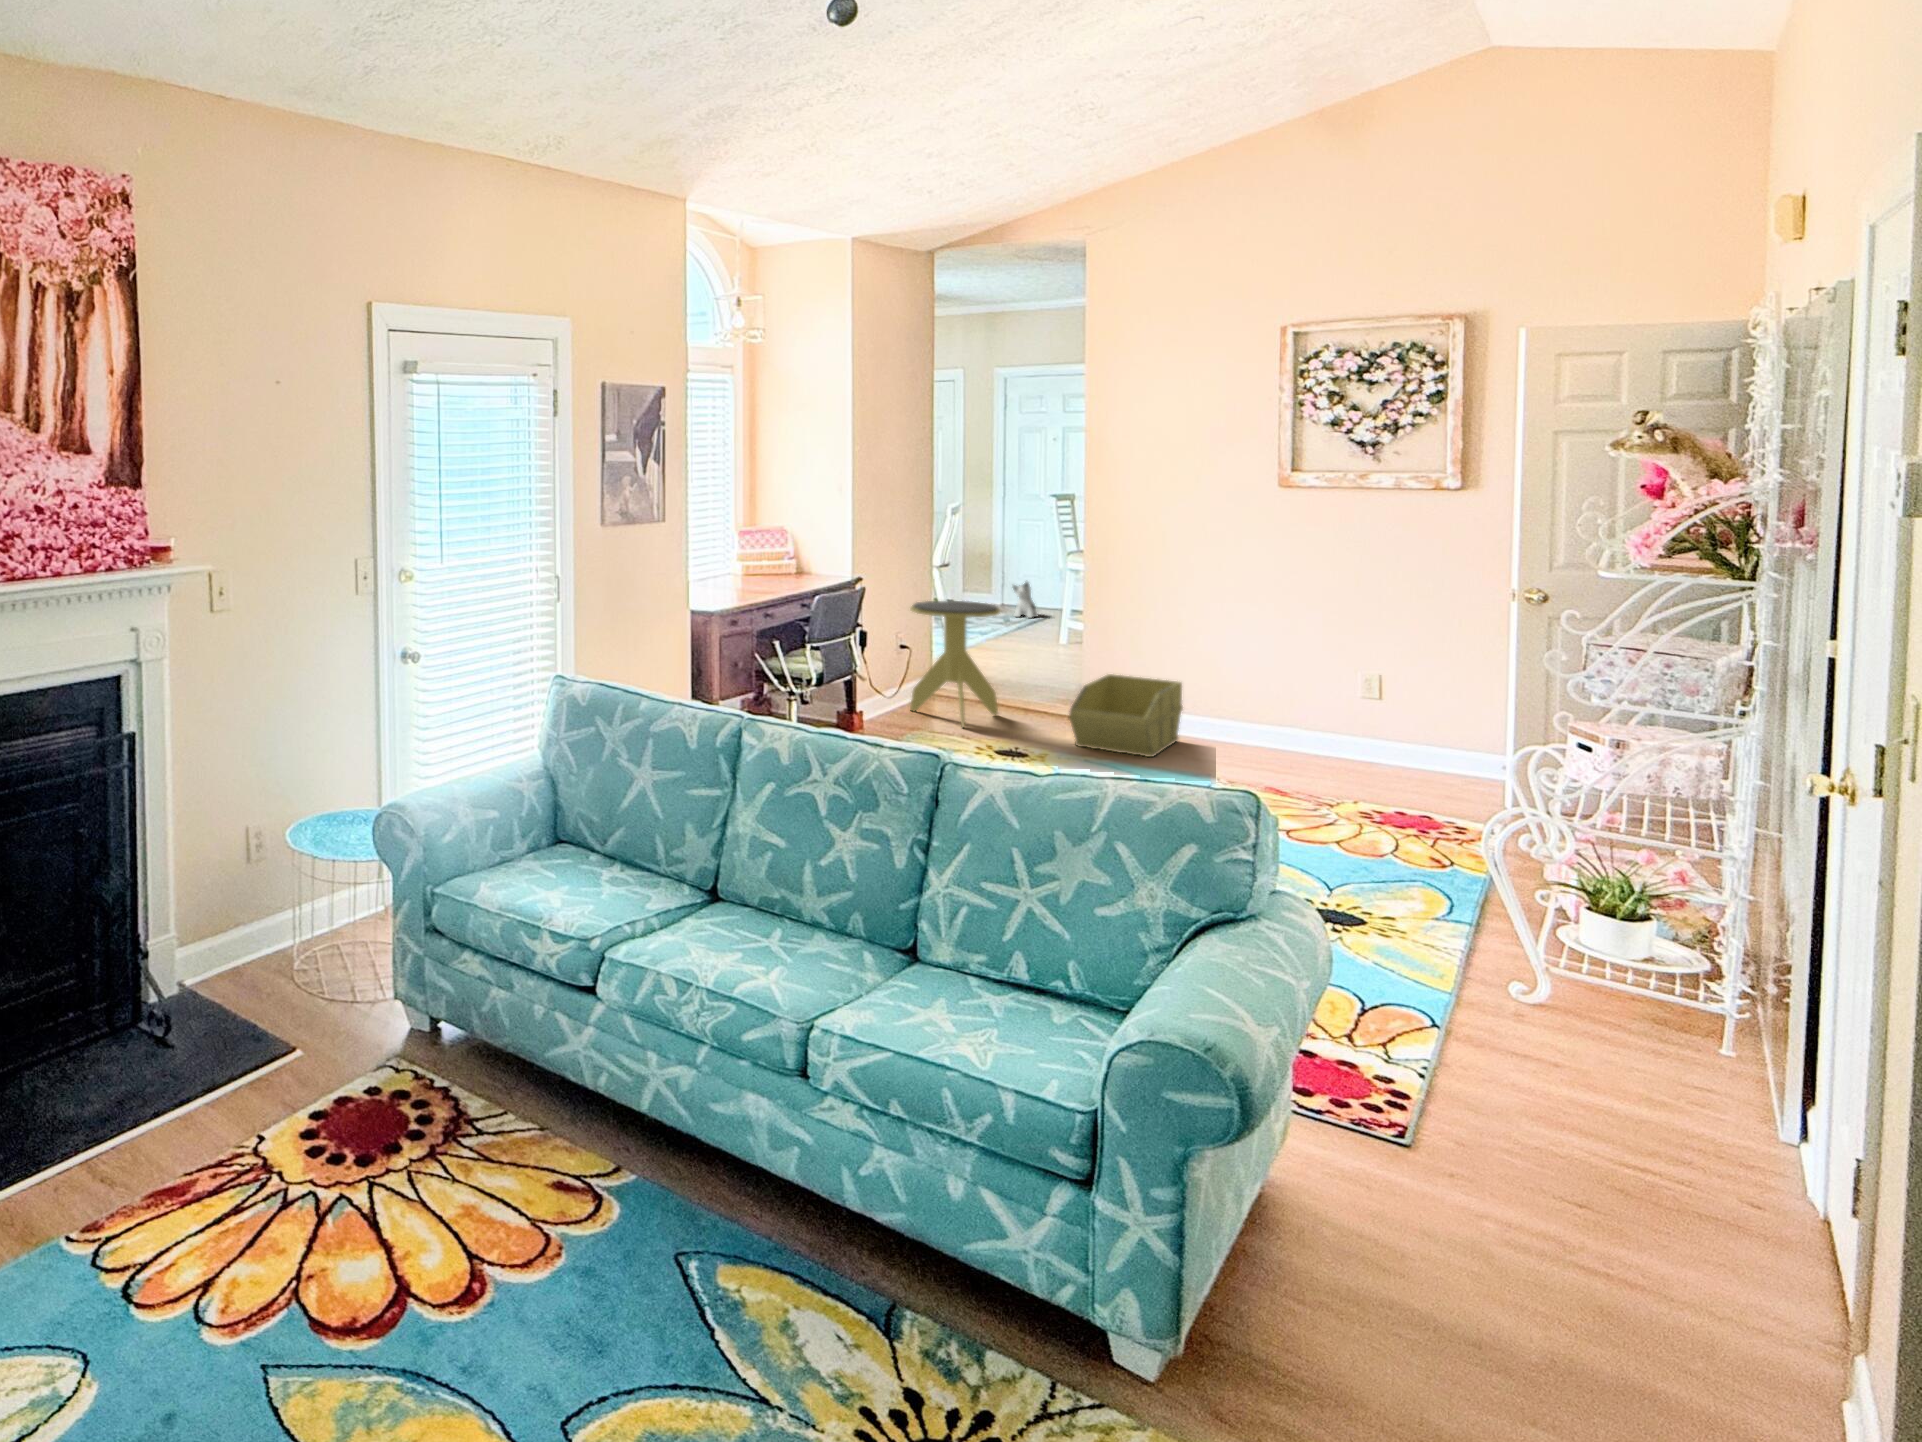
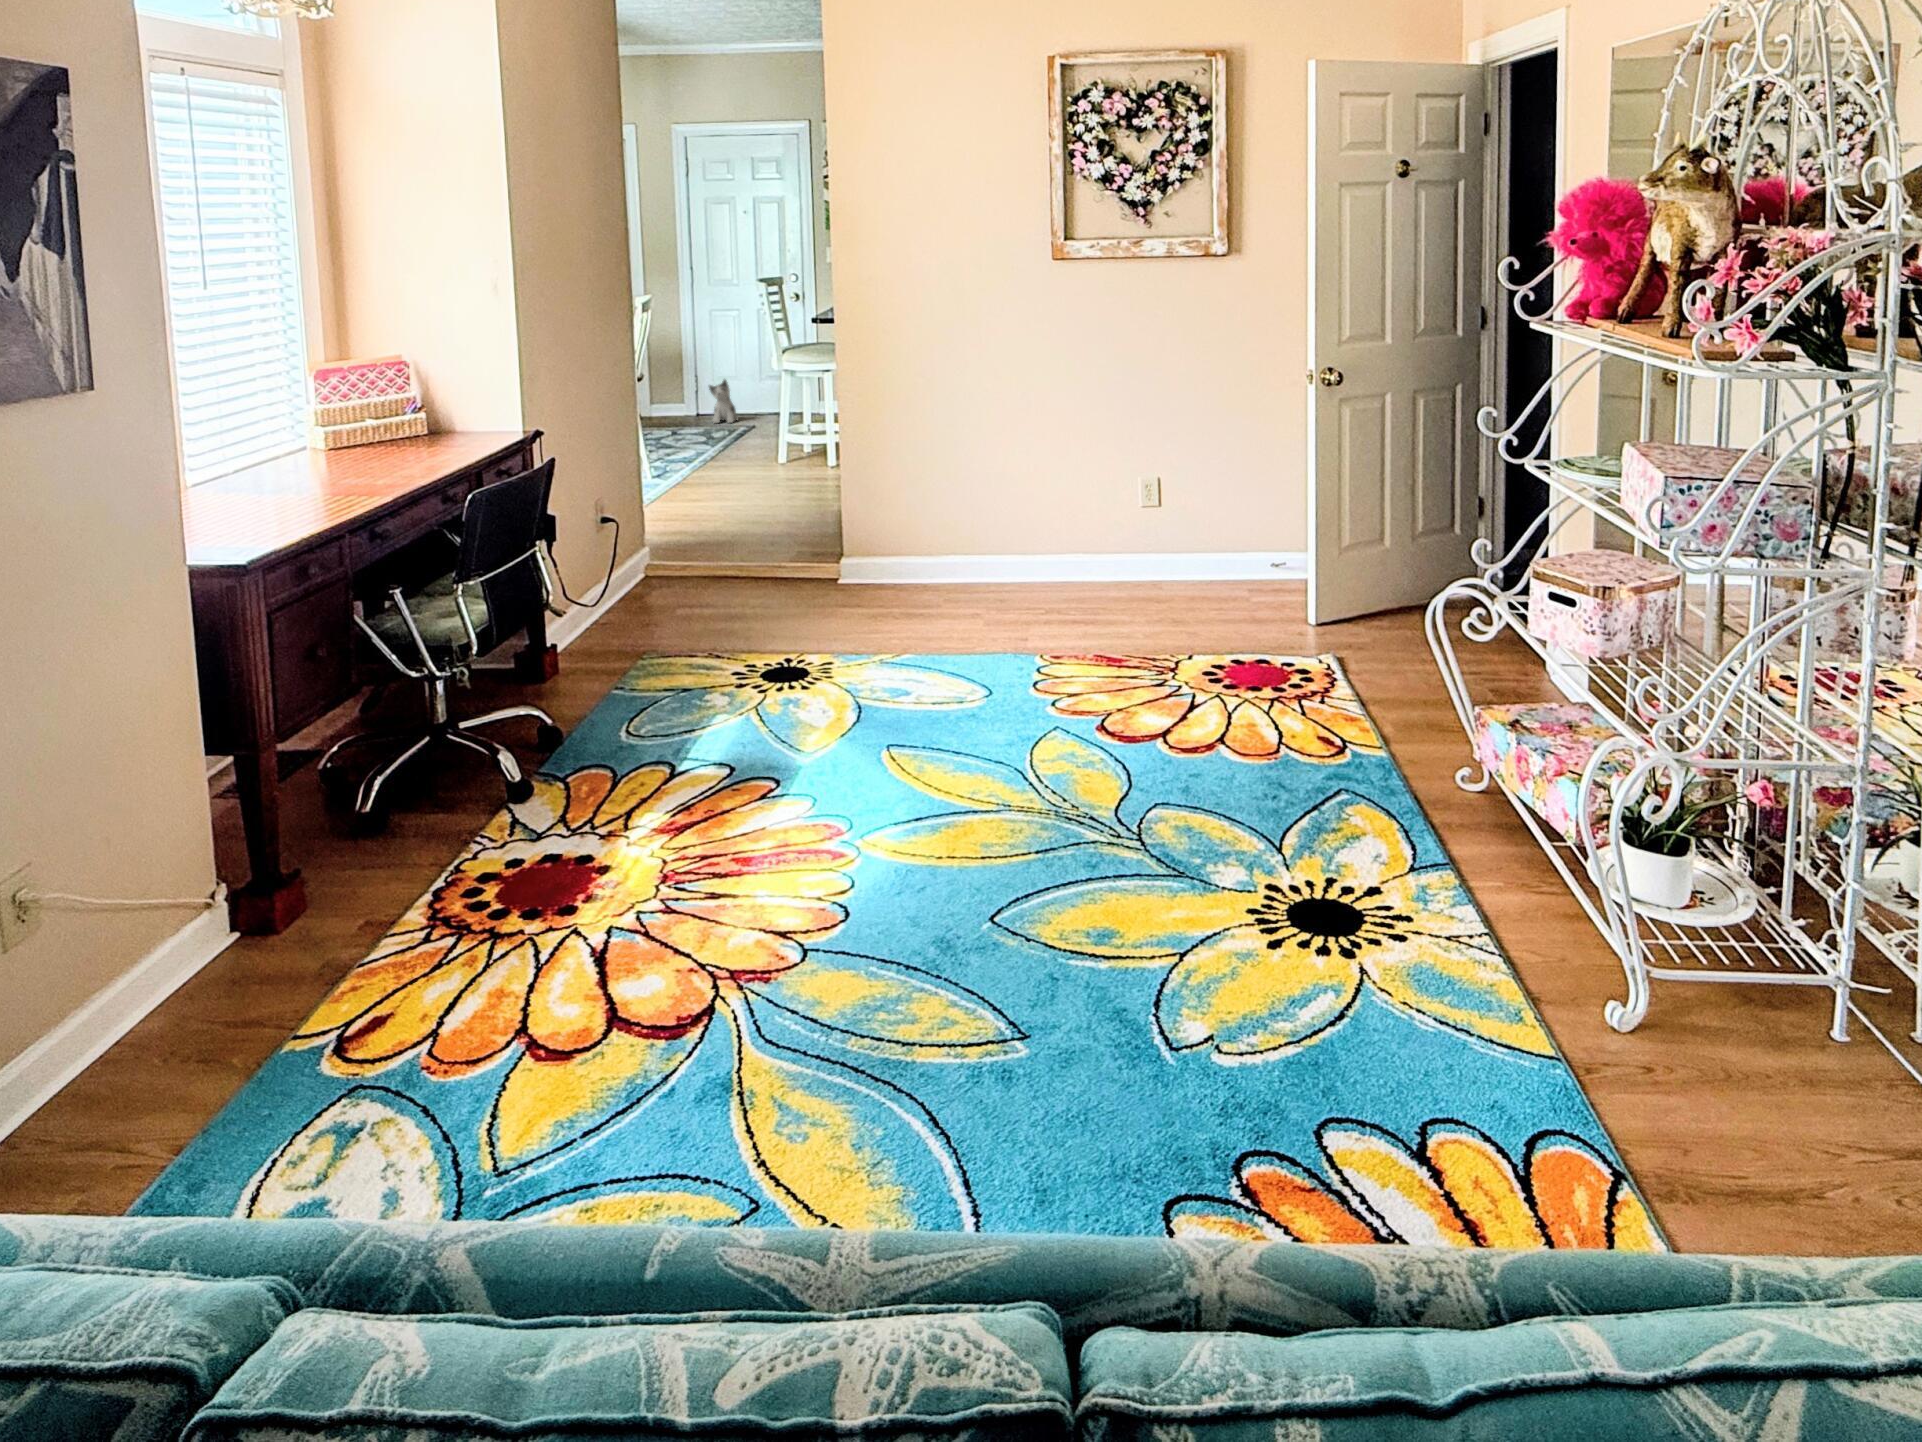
side table: present [910,601,1000,727] -> none [611,437,740,628]
storage bin: present [1069,674,1183,757] -> none [843,513,960,629]

